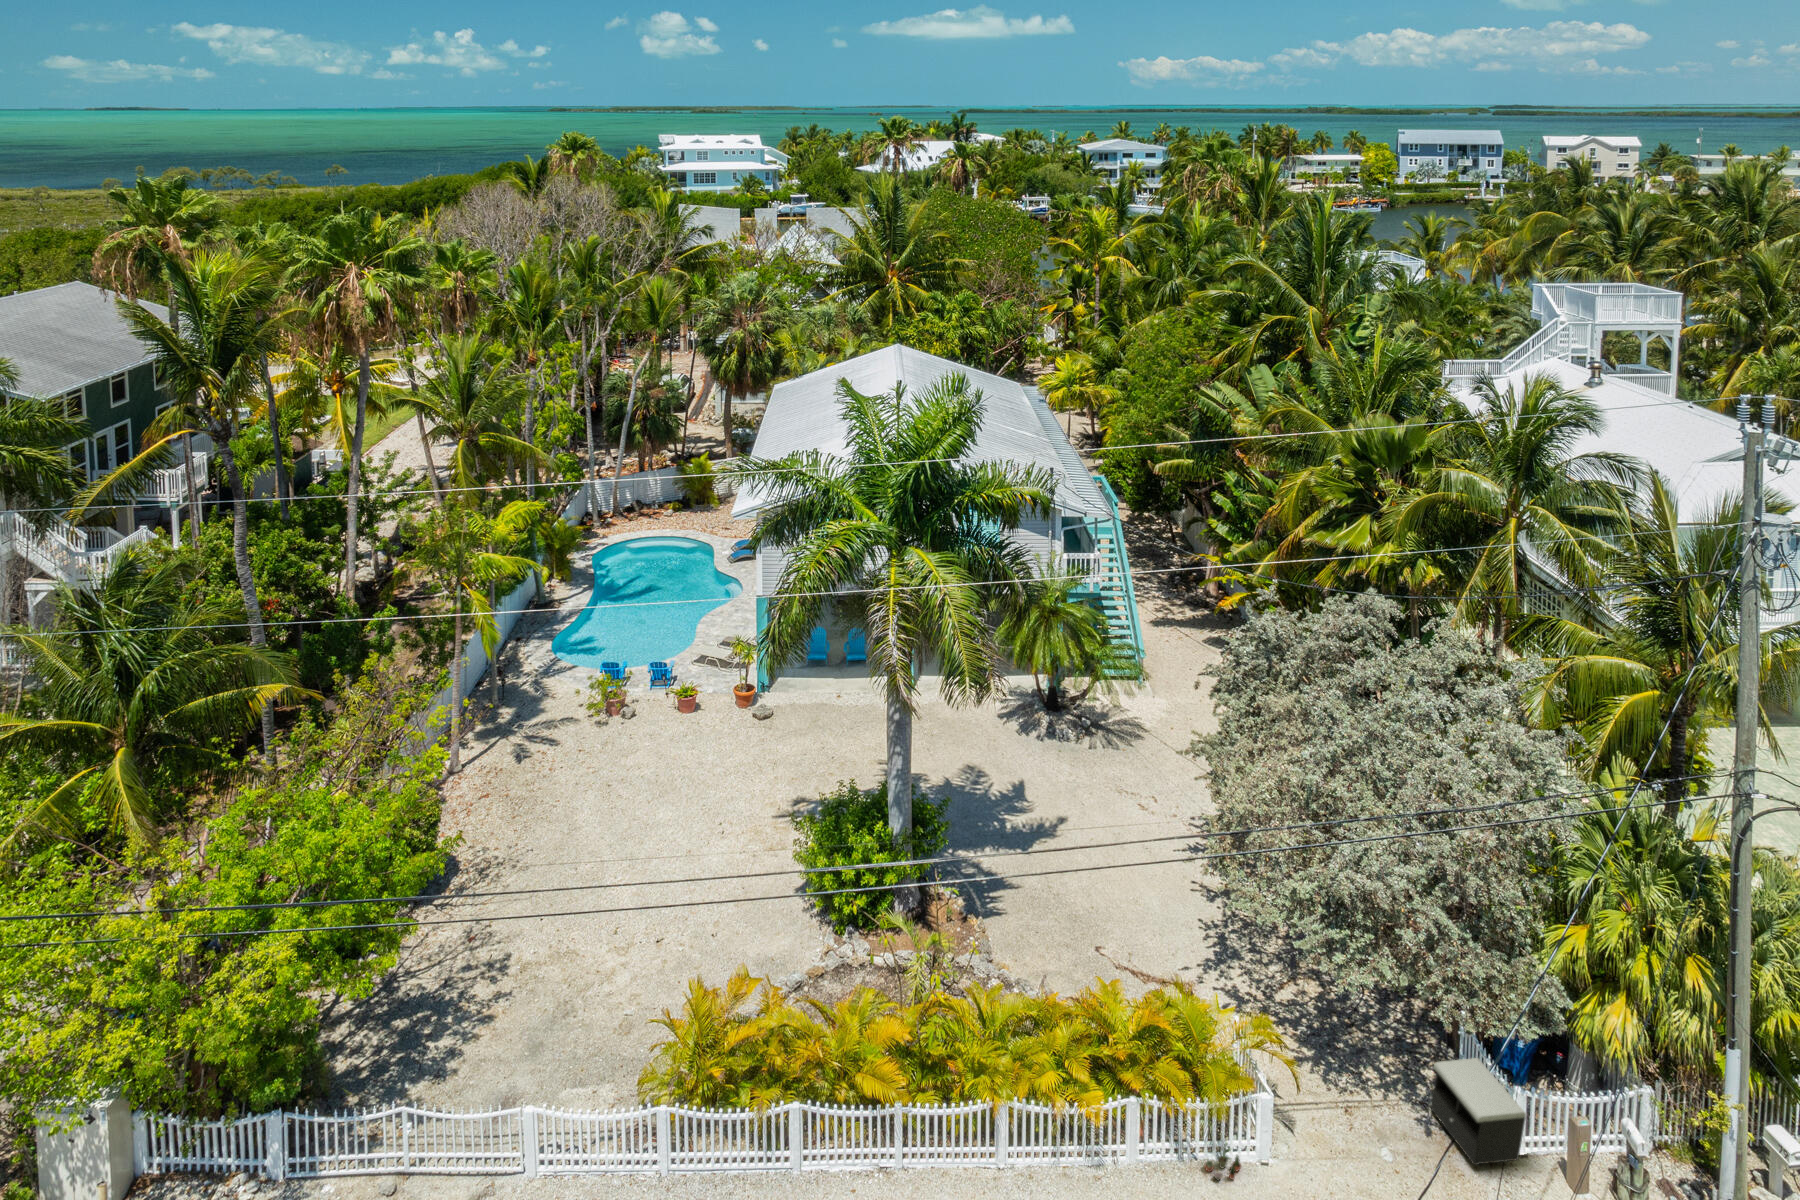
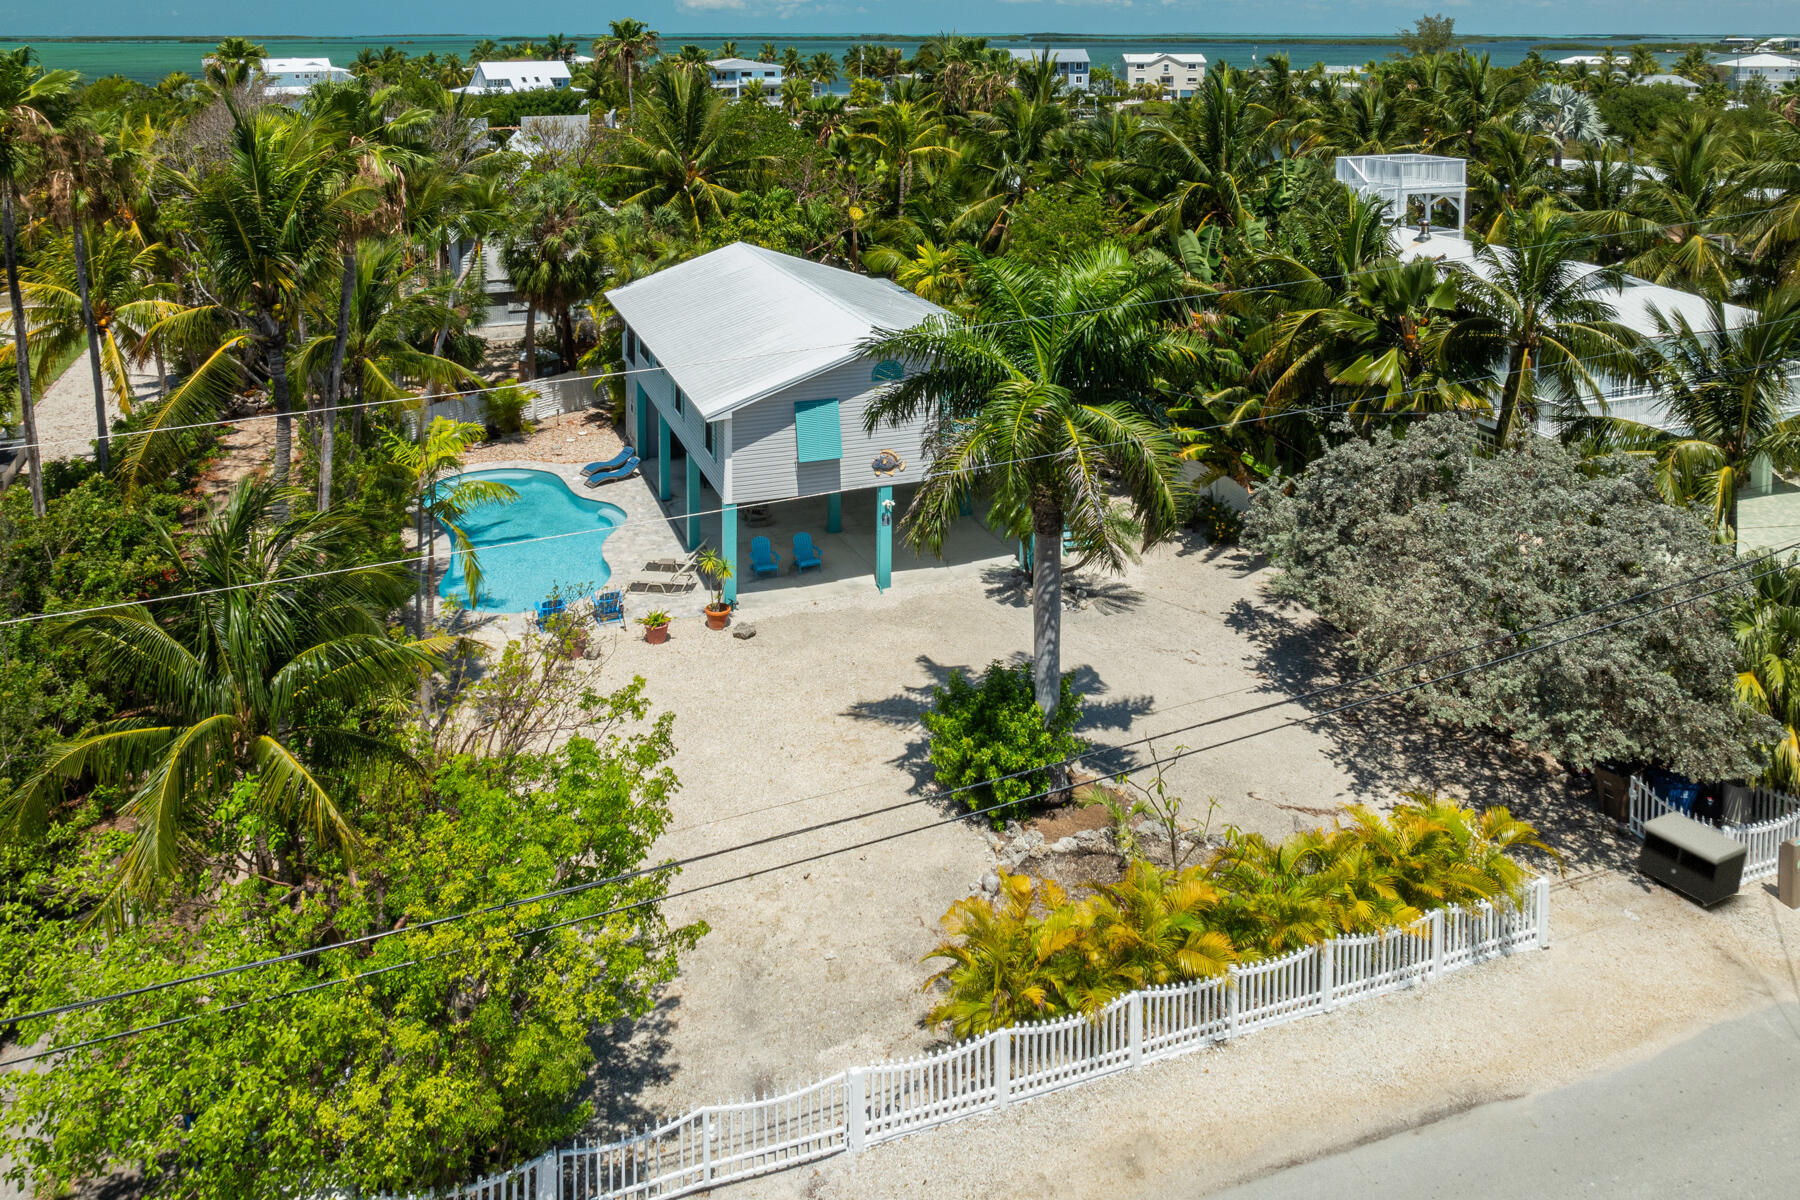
potted plant: present [1205,1143,1241,1180] -> none [1498,935,1533,973]

